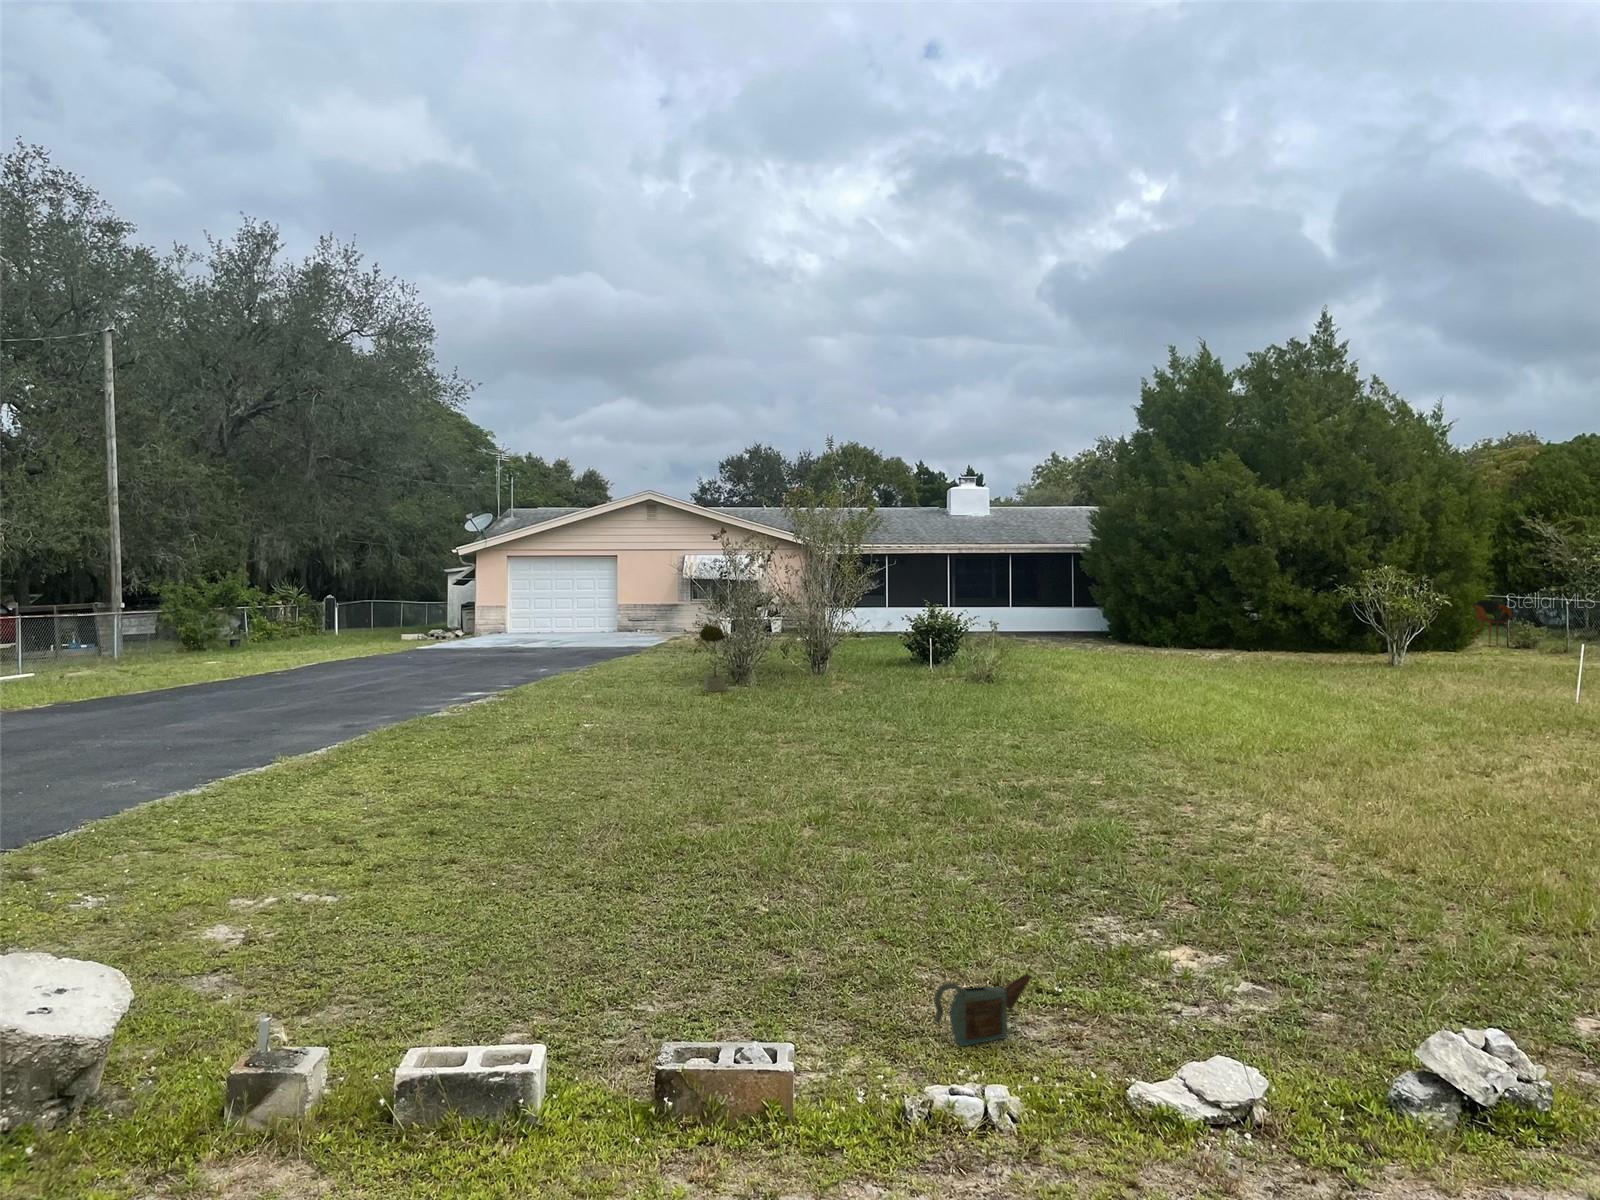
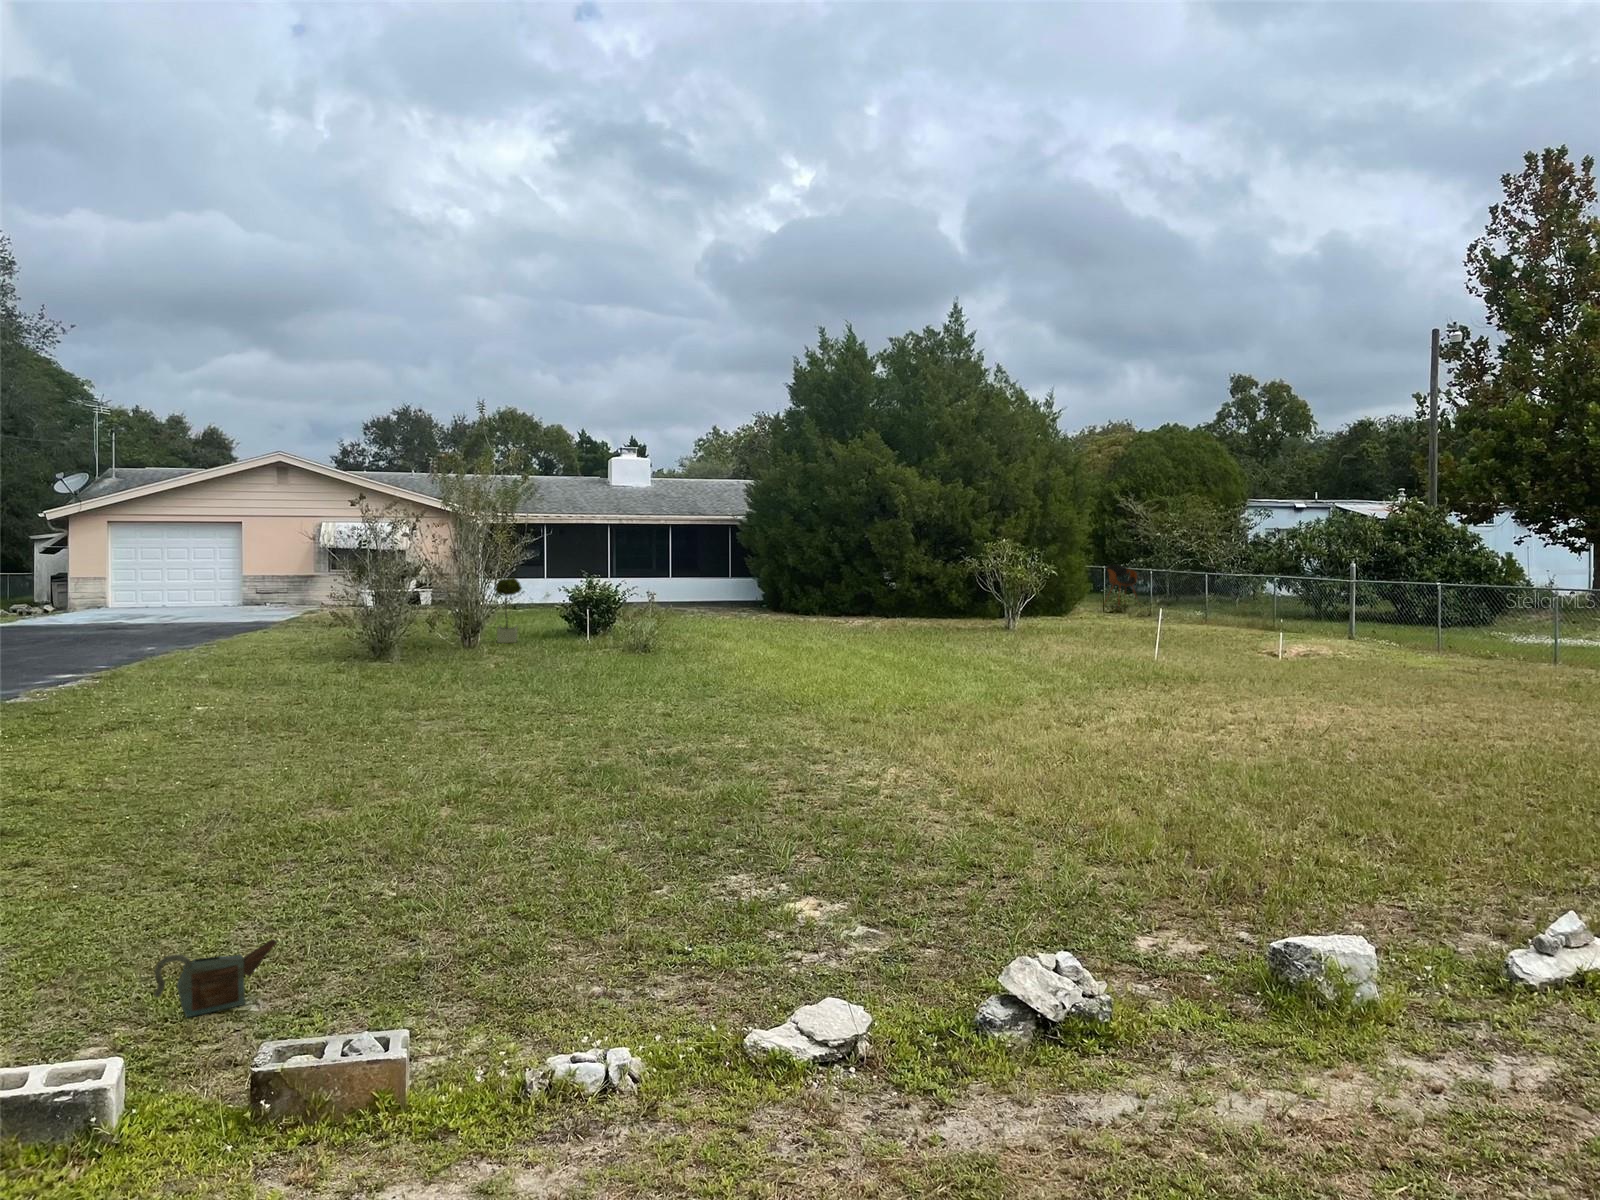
potted tree: present [699,625,726,692] -> present [495,578,522,643]
watering can: present [933,974,1032,1046] -> present [154,939,278,1017]

